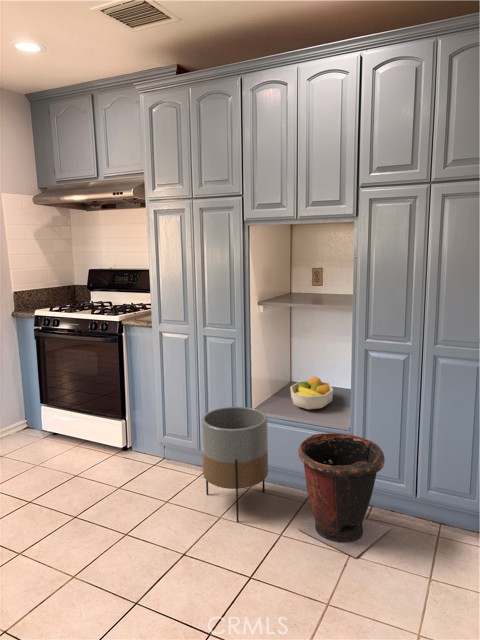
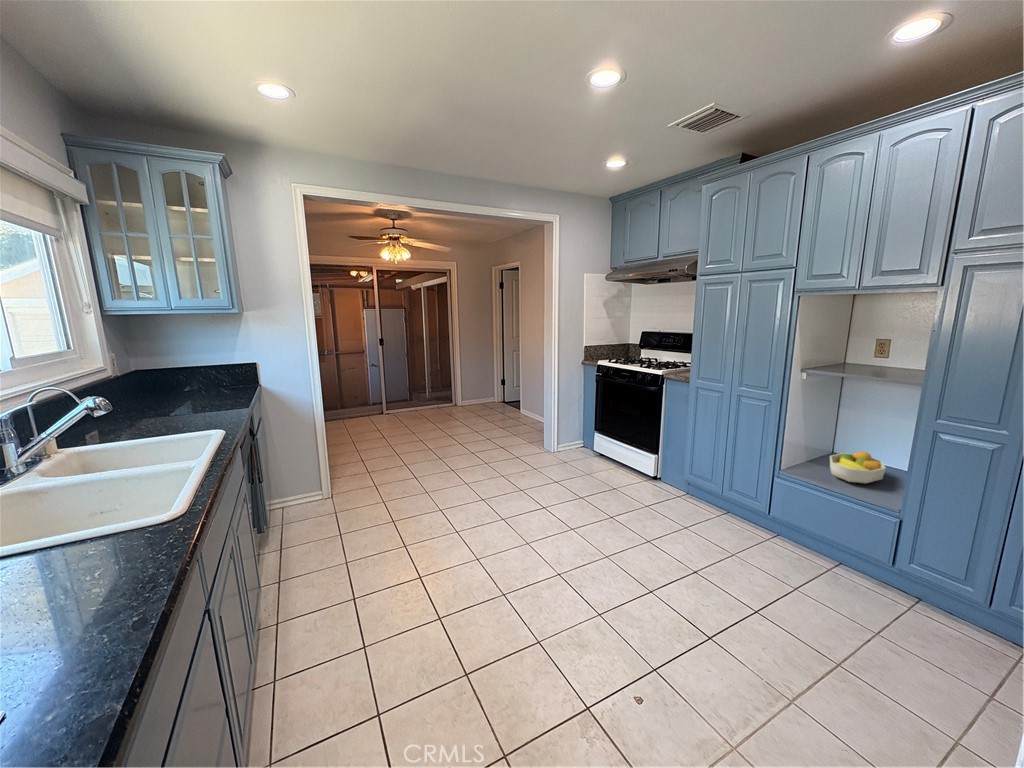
planter: present [202,407,268,522] -> none [723,461,796,563]
waste bin: present [298,433,391,558] -> none [815,506,942,635]

